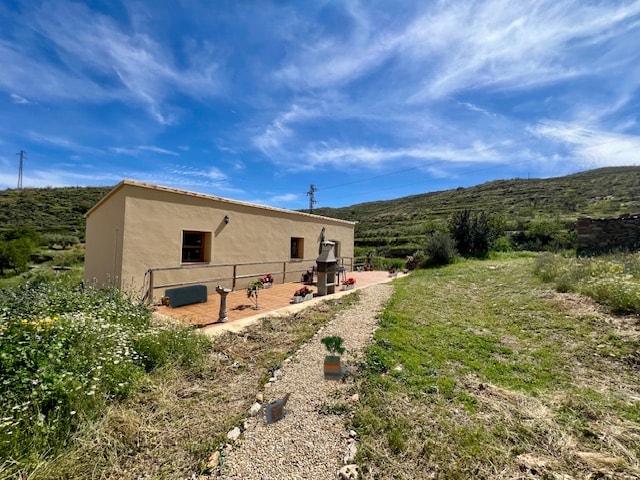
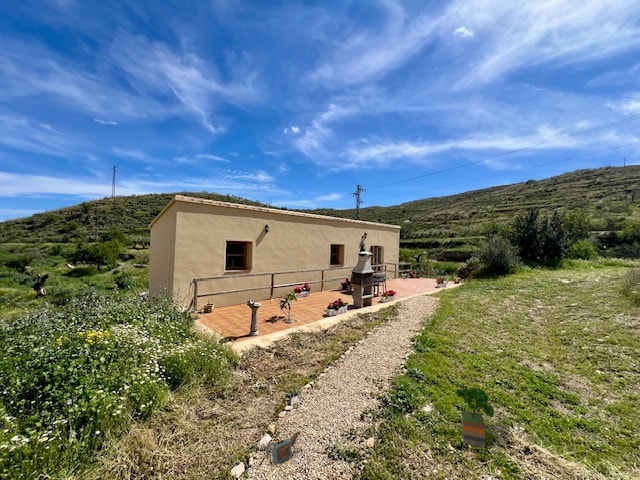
bench: present [165,285,207,309] -> none [205,292,244,316]
potted tree: present [320,336,346,380] -> present [455,387,494,448]

